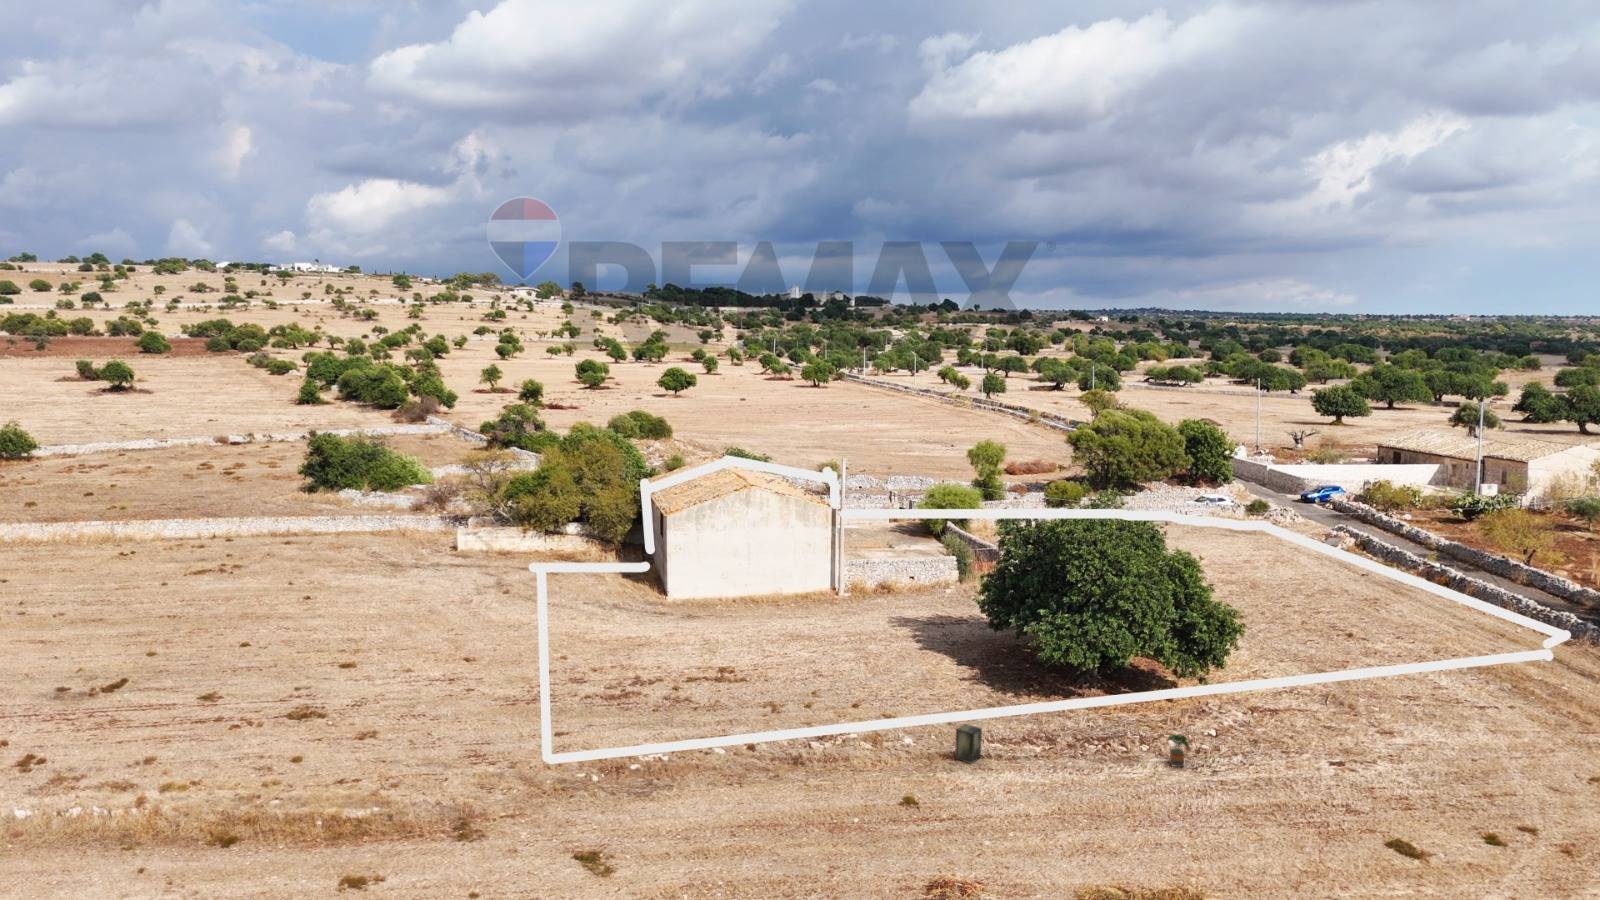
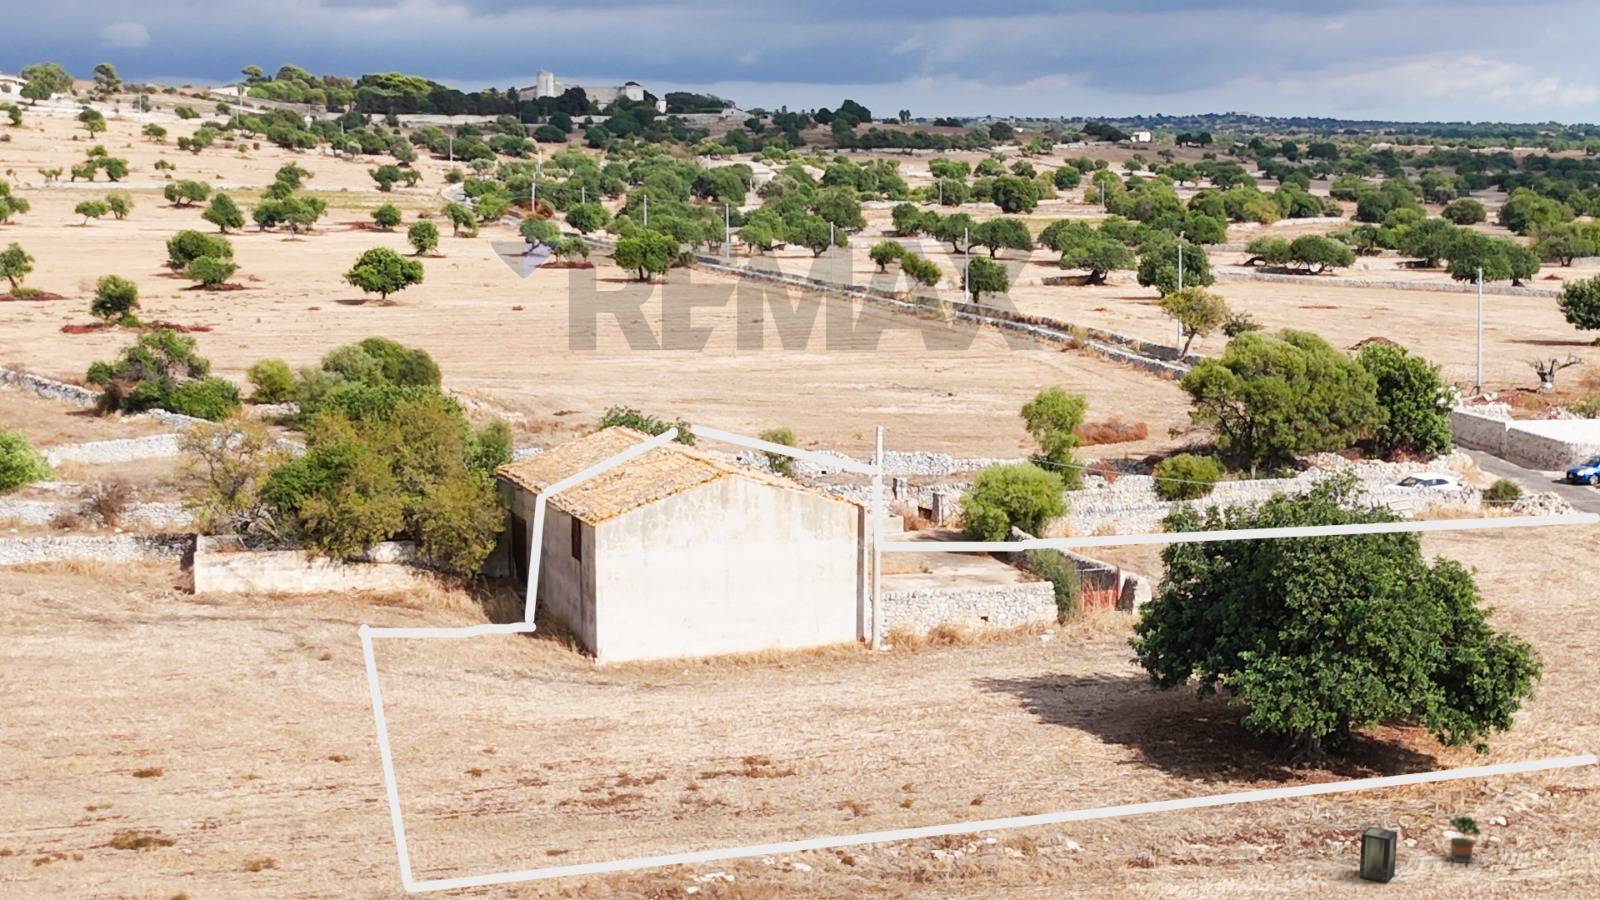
storage box: present [955,724,982,764] -> present [1359,827,1397,883]

